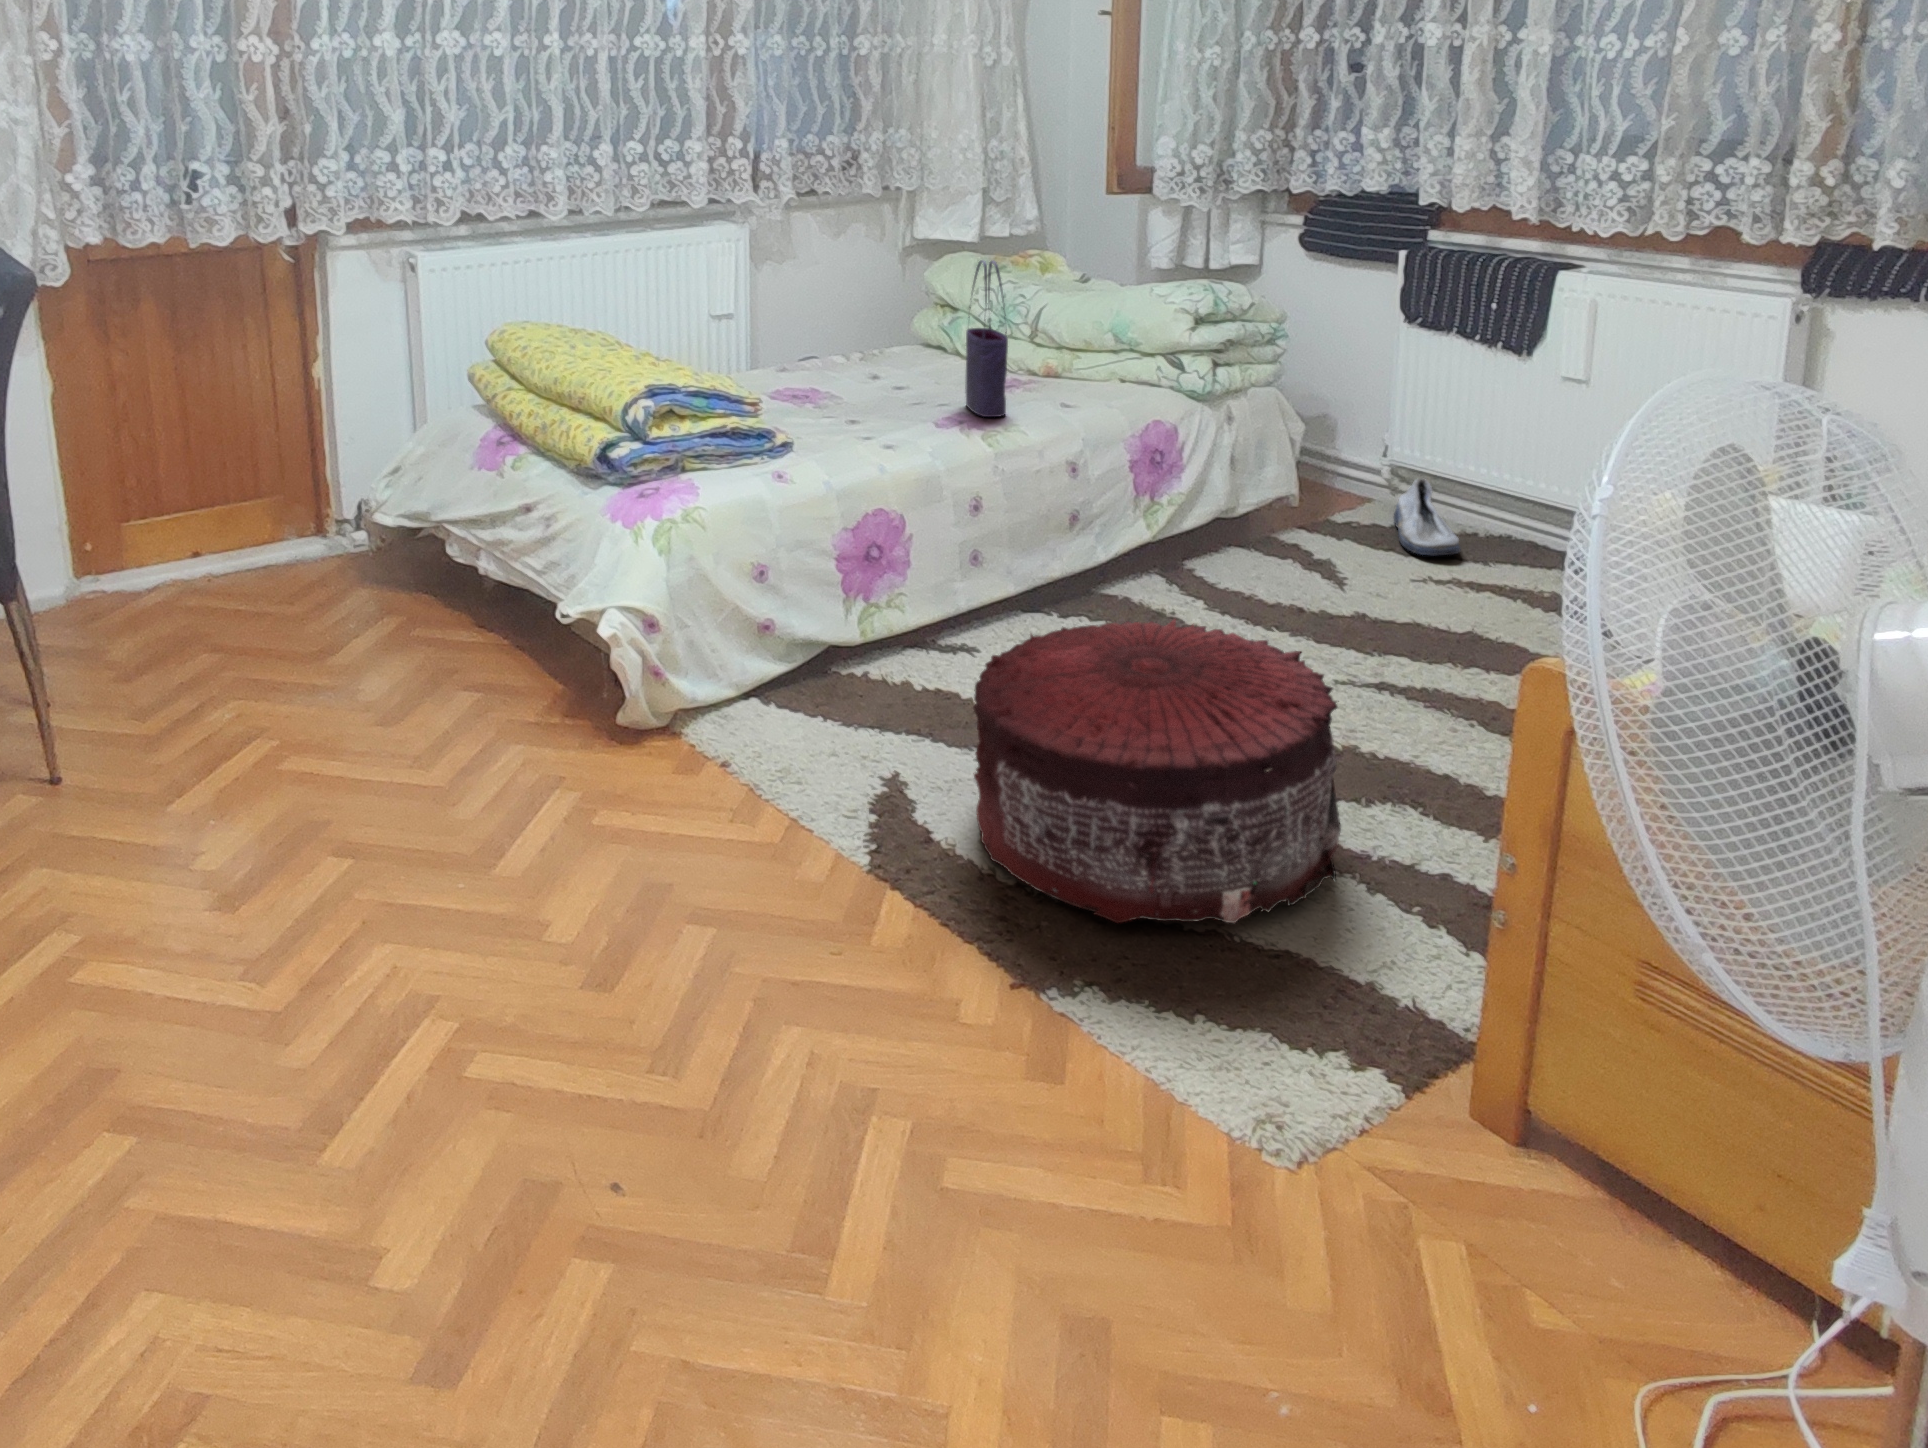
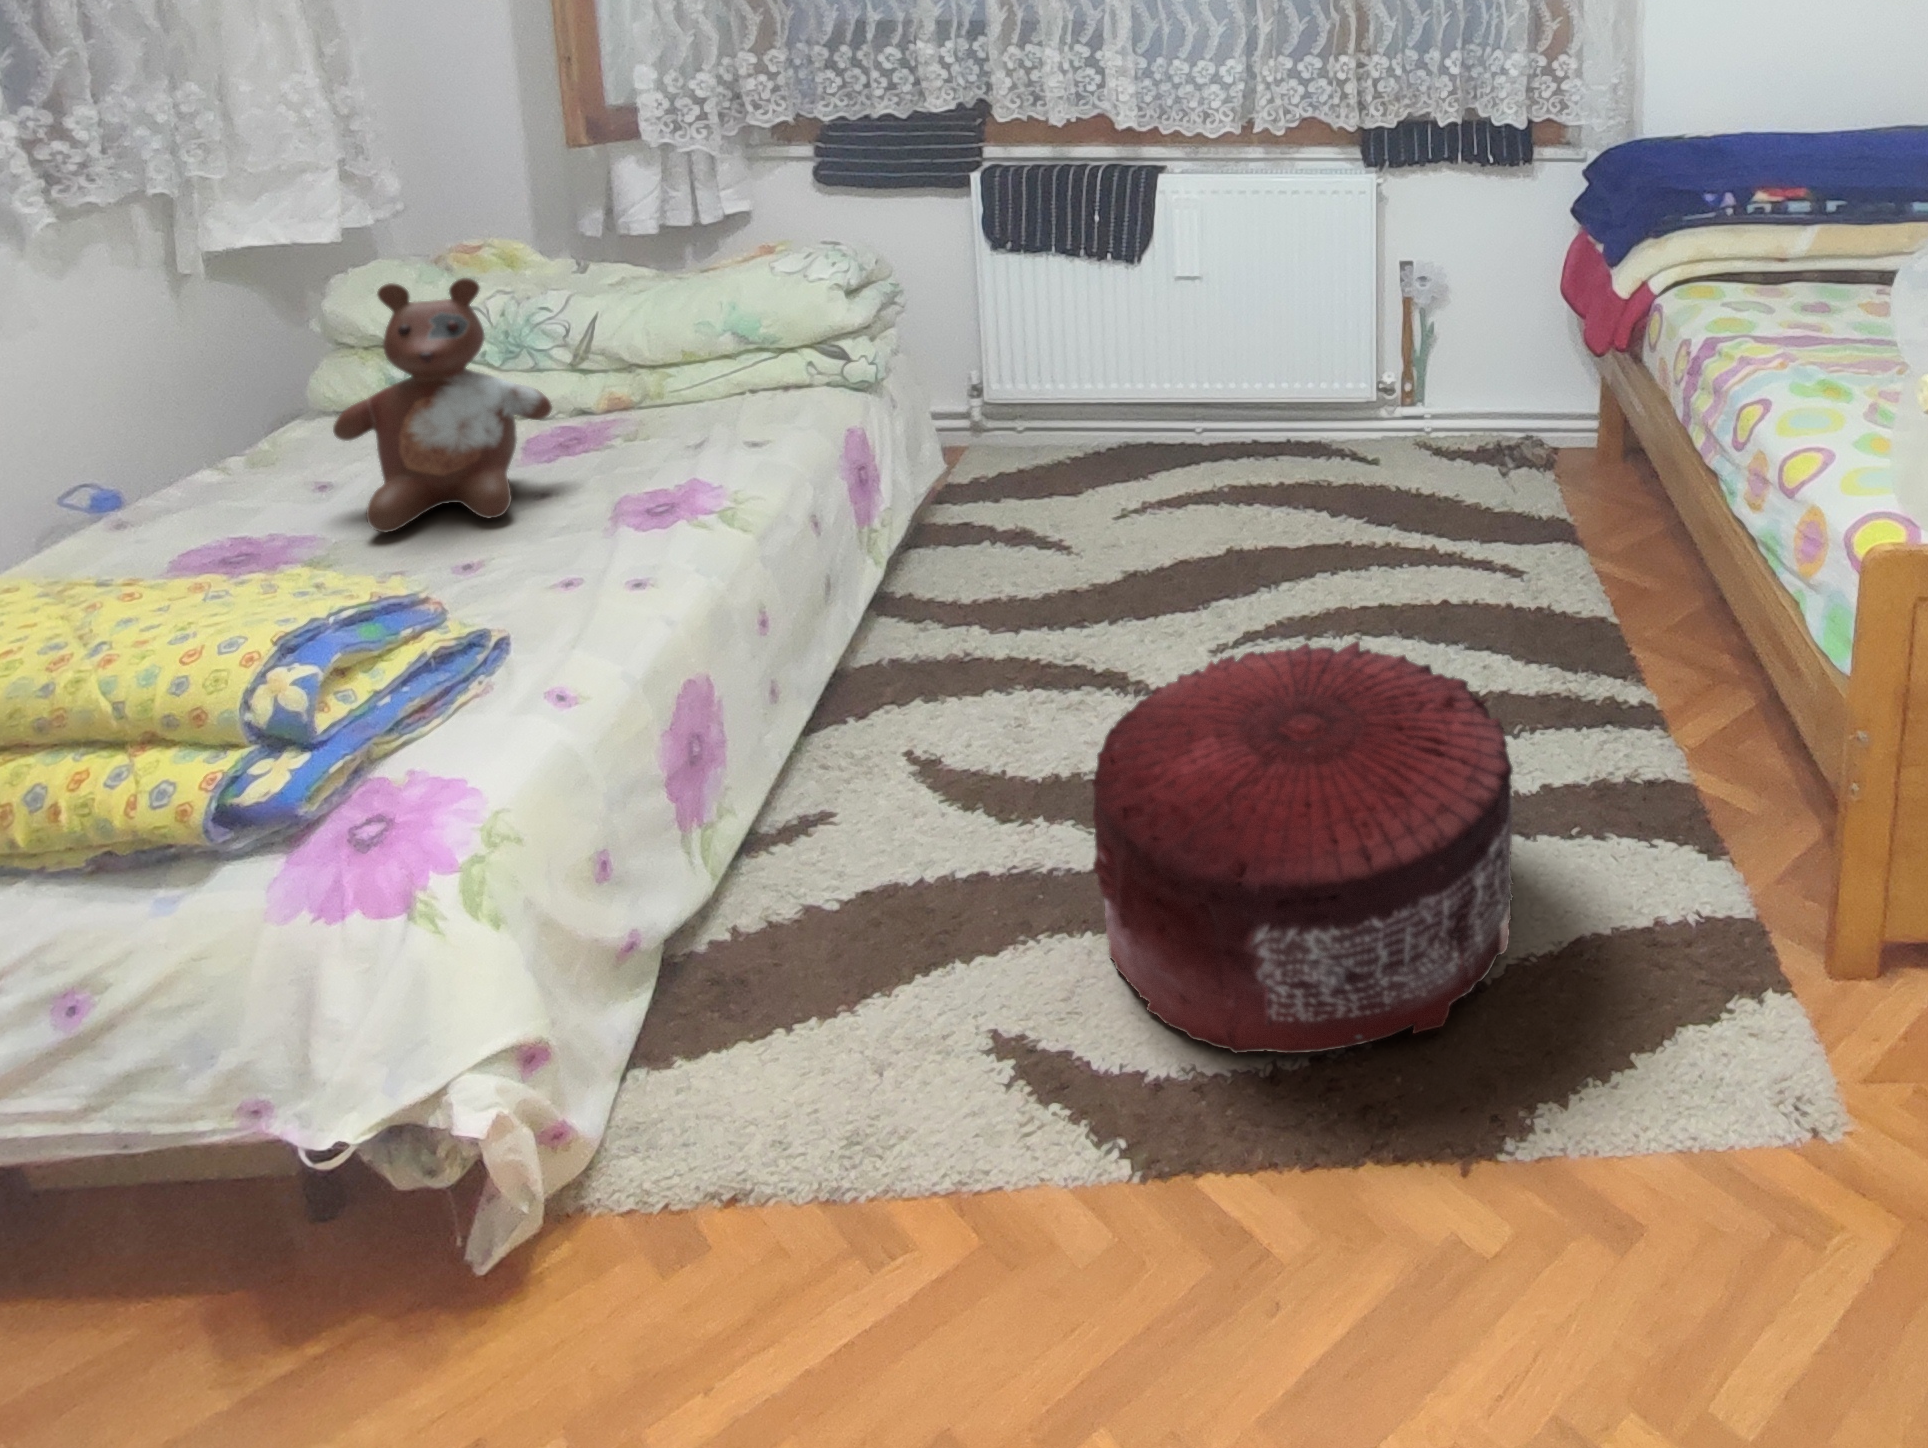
stuffed bear: none [826,247,944,402] -> present [333,278,552,532]
tote bag: present [965,260,1008,417] -> none [616,273,716,493]
shoe: present [1394,478,1461,555] -> none [1024,407,1135,488]

